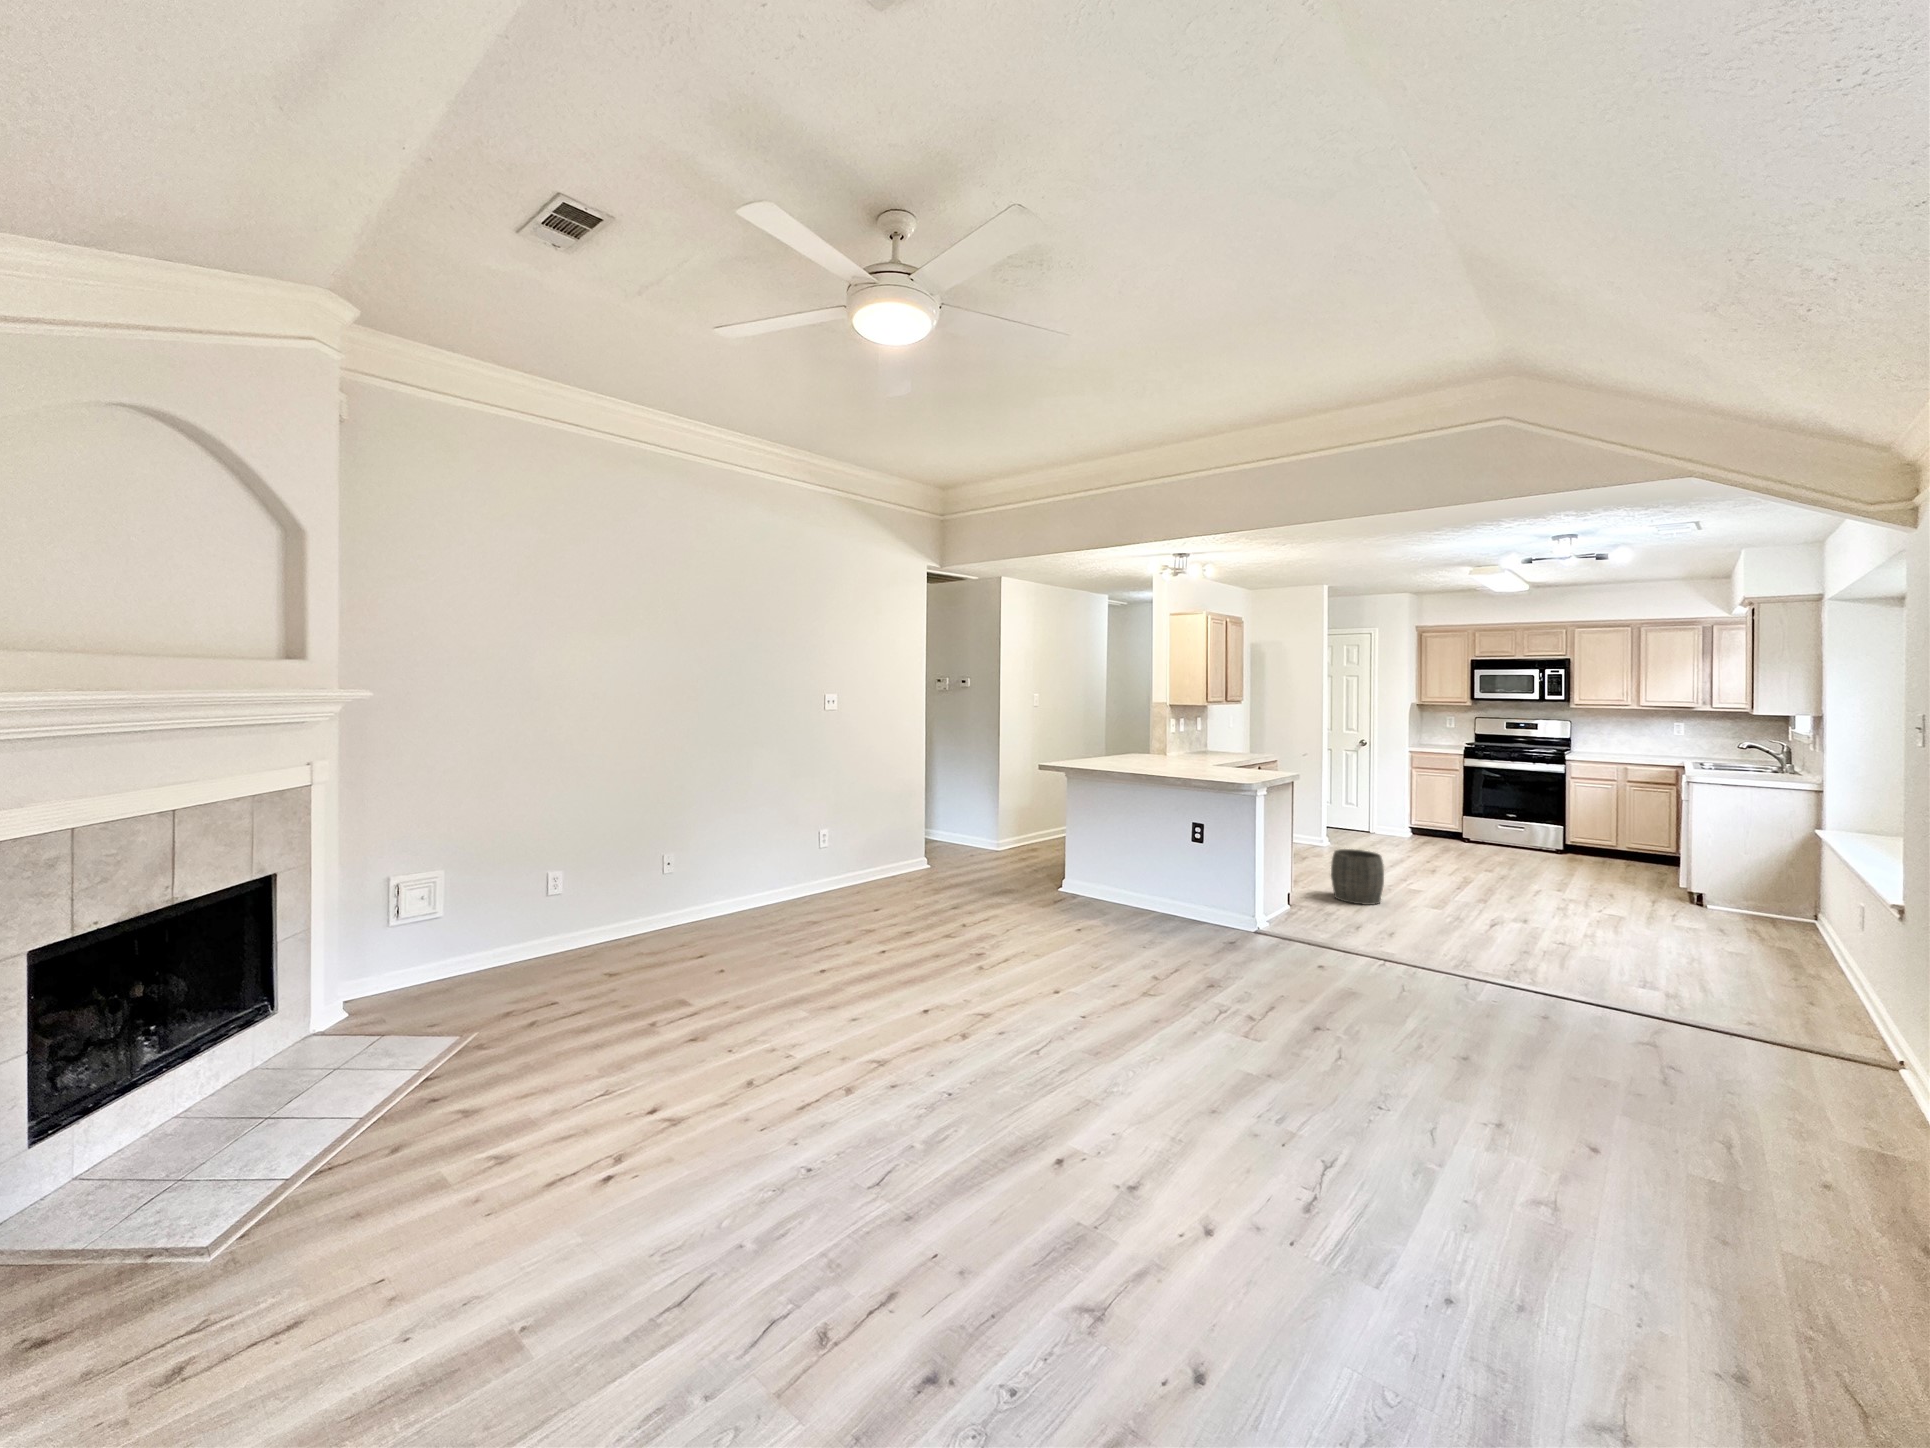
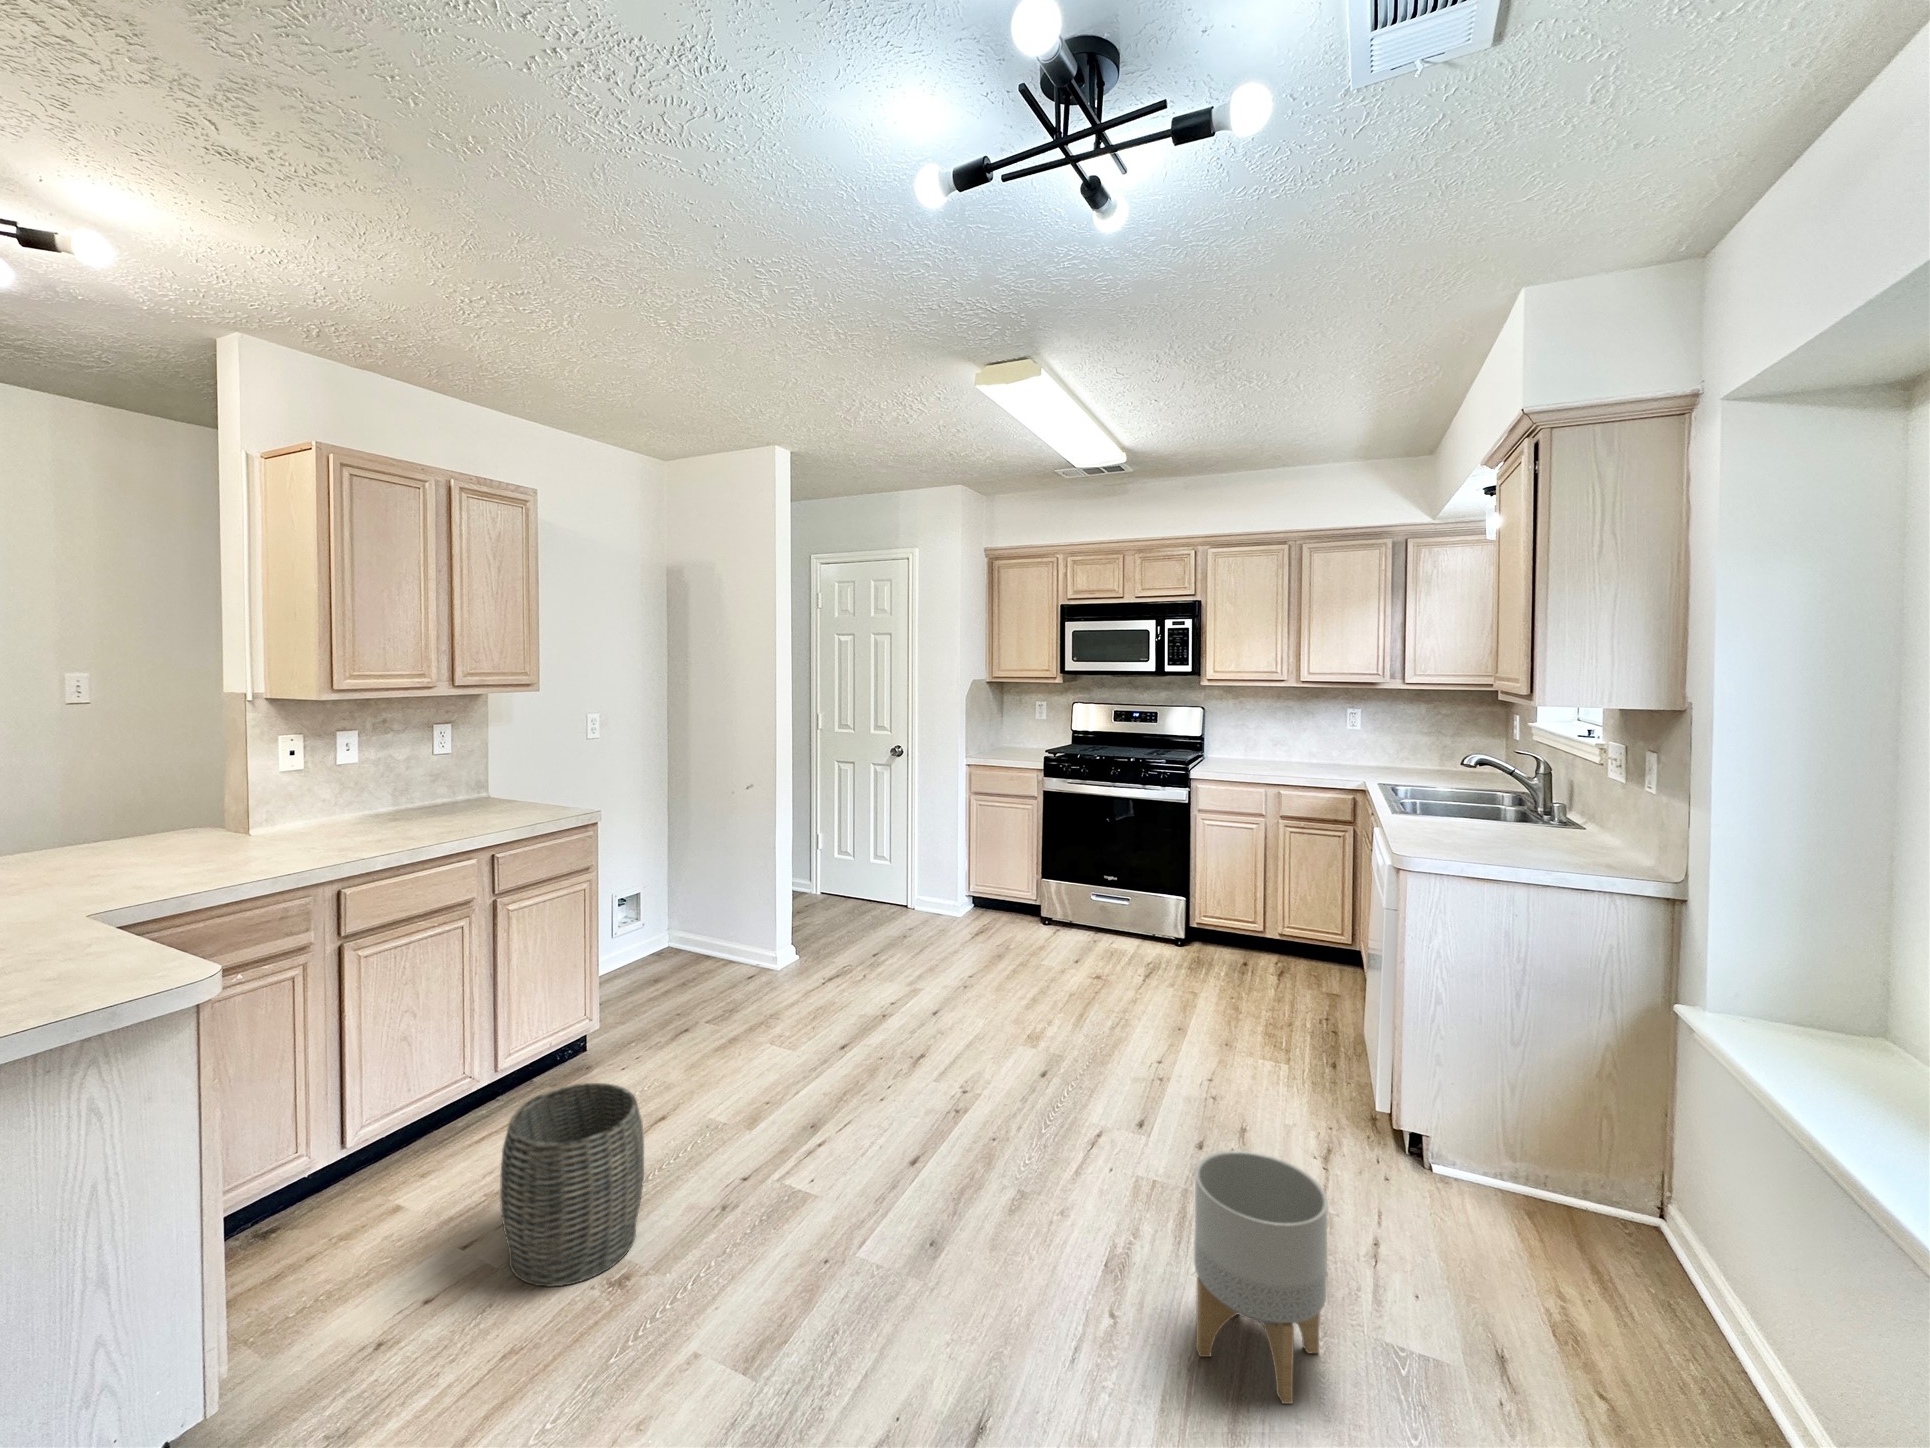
planter: none [1620,871,1676,939] -> present [1194,1151,1328,1404]

